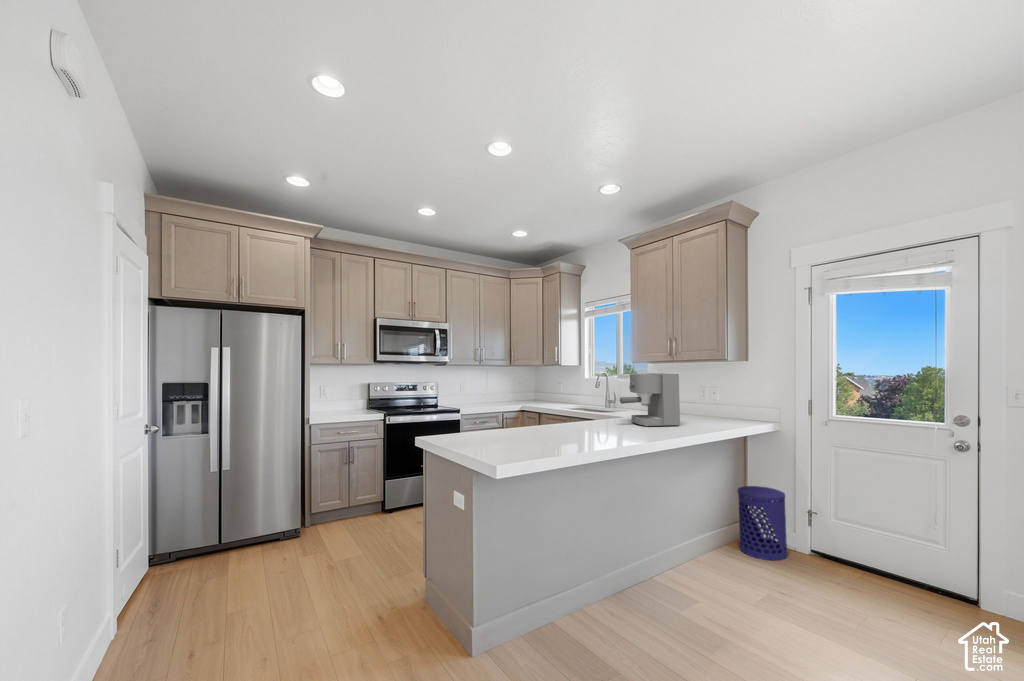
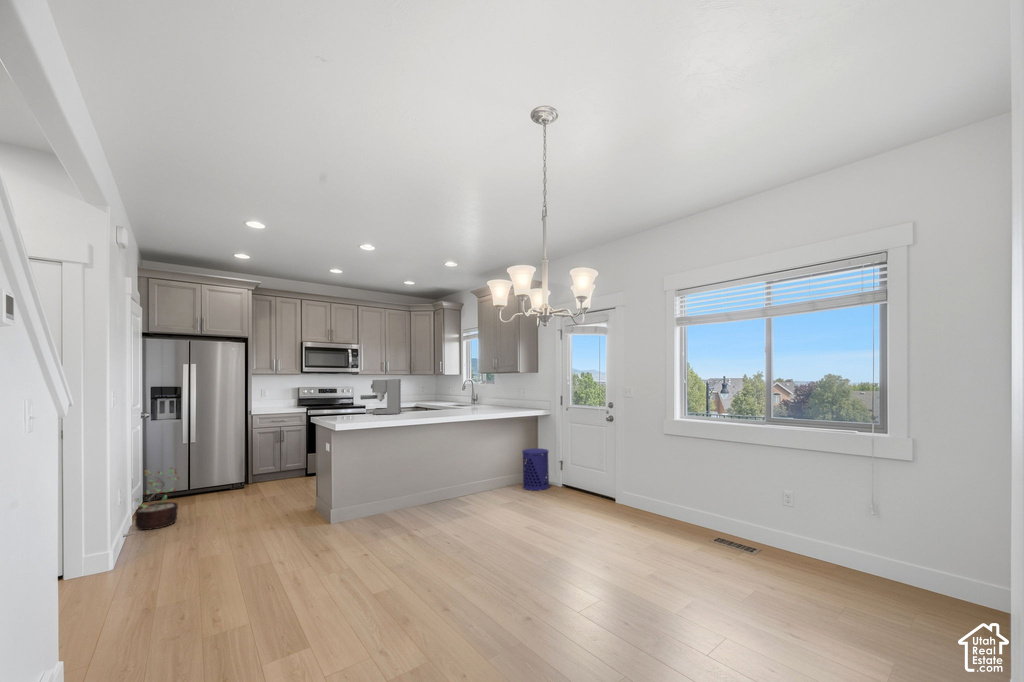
coffee maker: present [620,373,680,427] -> present [360,379,401,415]
decorative plant: none [119,530,202,652] -> present [135,469,178,530]

